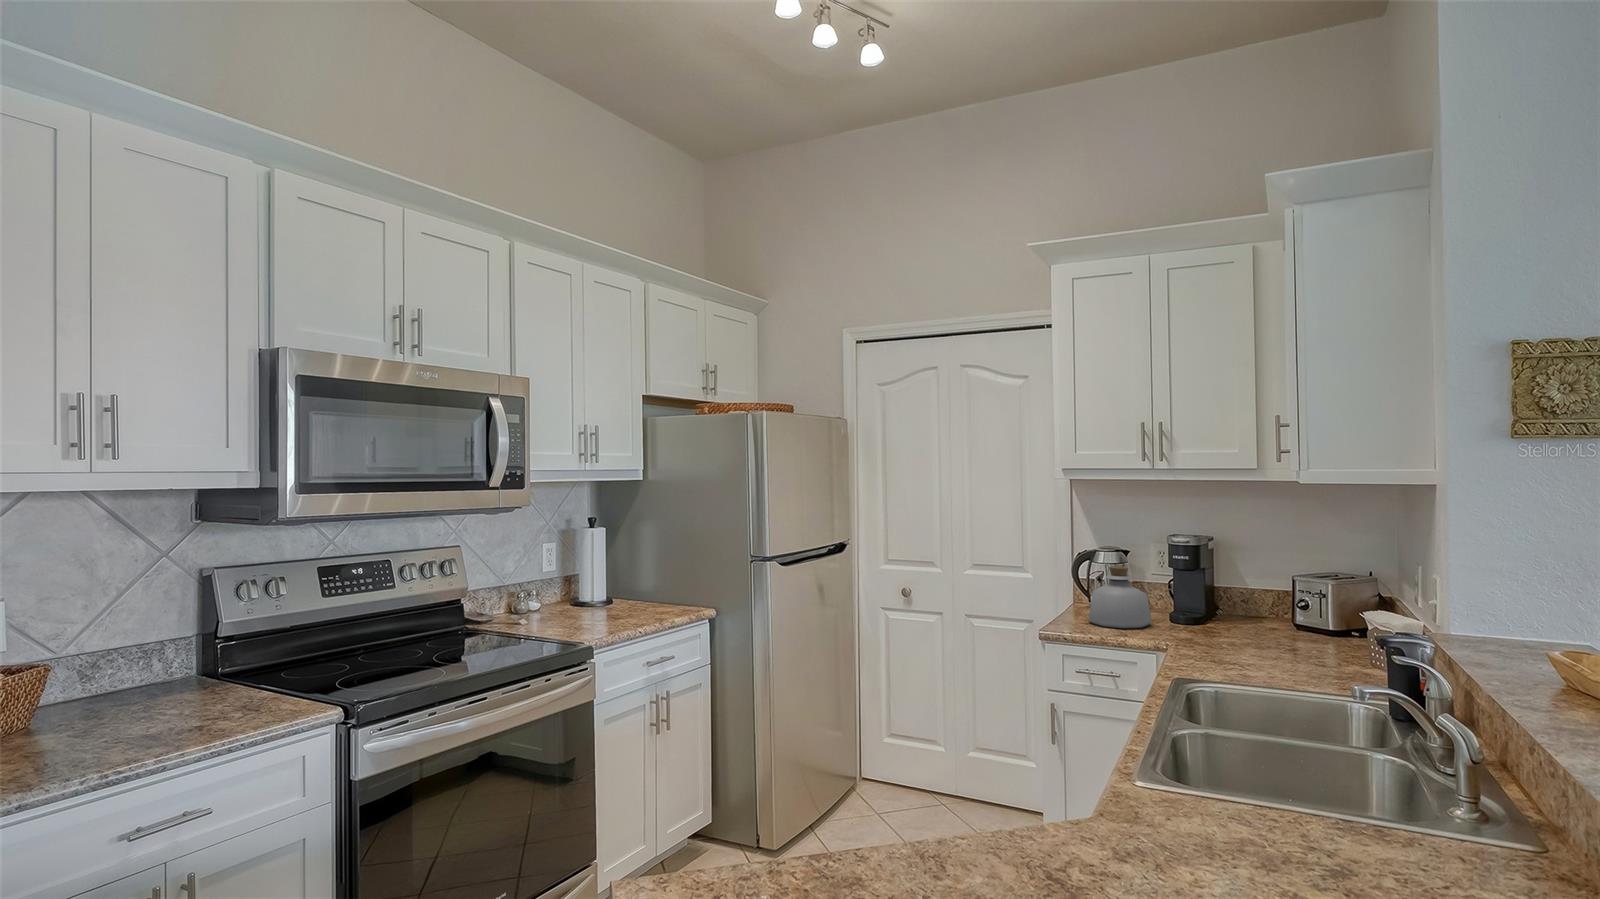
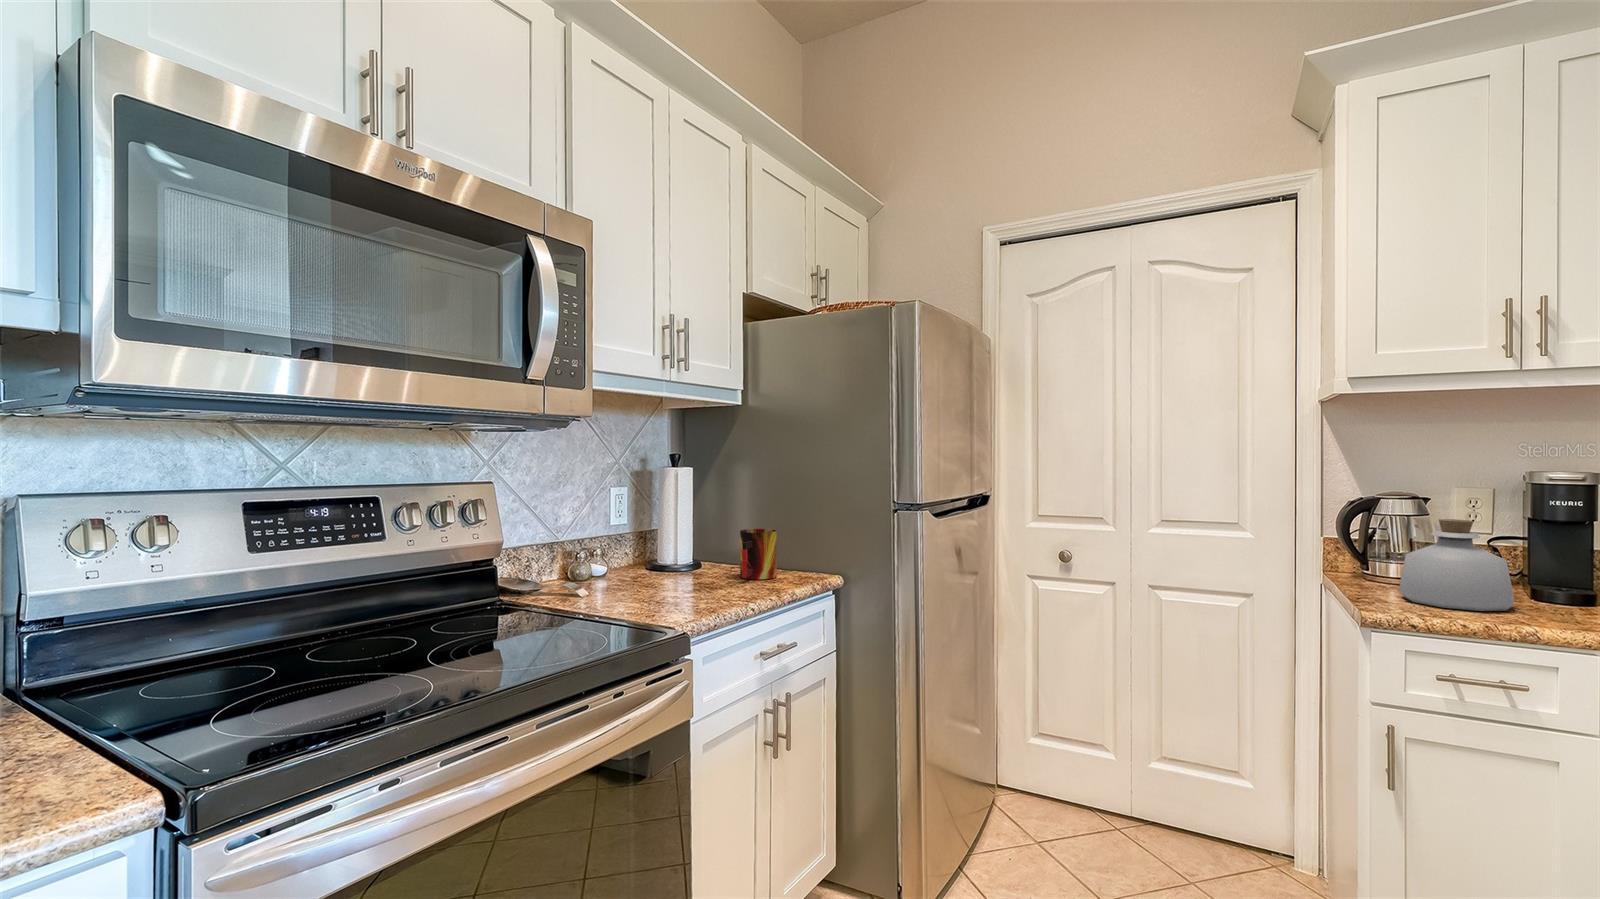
mug: none [638,575,666,612] -> present [740,529,777,579]

